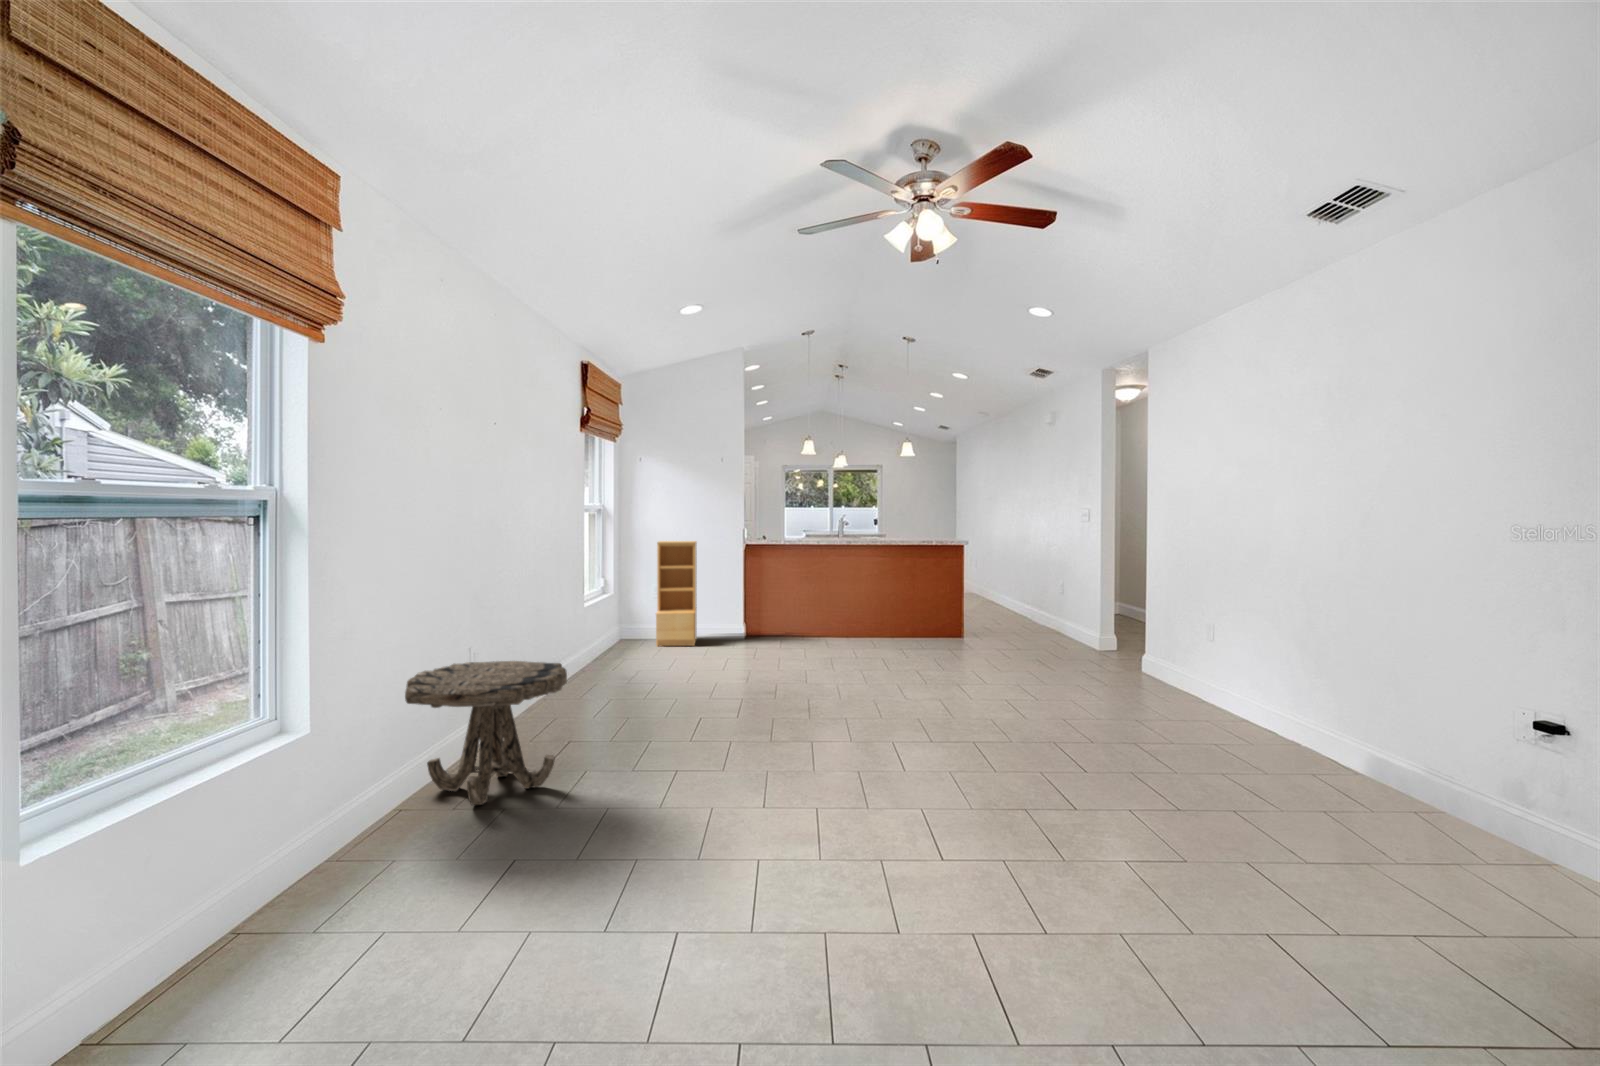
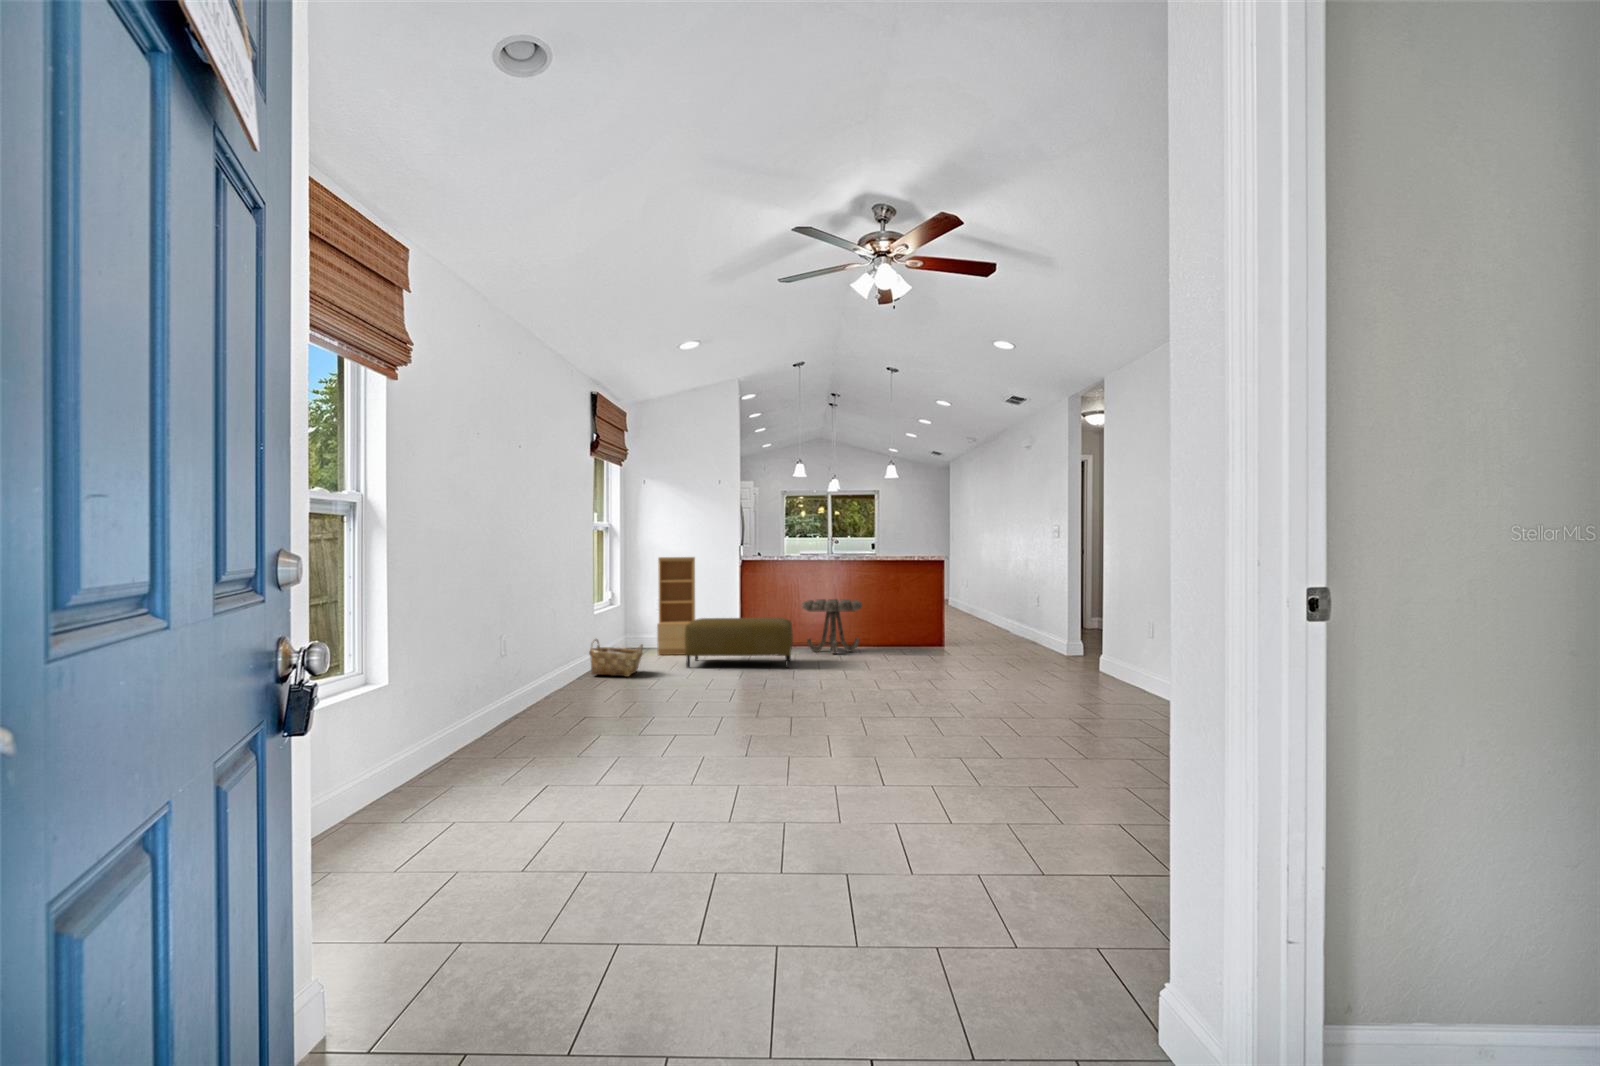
ottoman: none [685,609,801,665] -> present [685,618,793,668]
woven basket: none [580,633,640,676] -> present [589,639,643,677]
side table: present [405,661,567,805] -> present [802,599,862,654]

